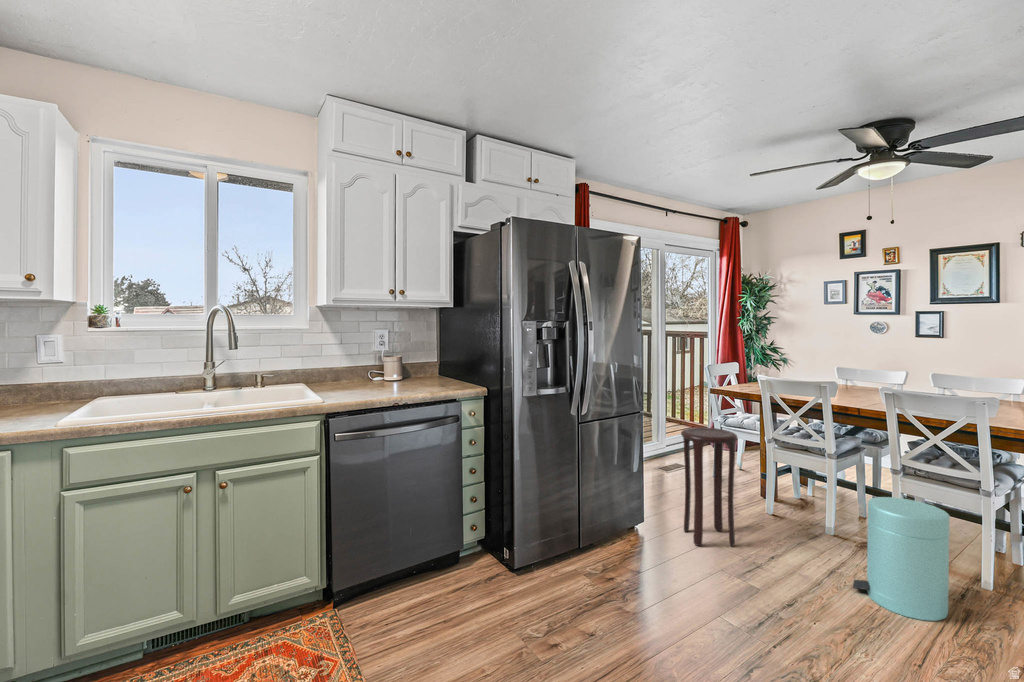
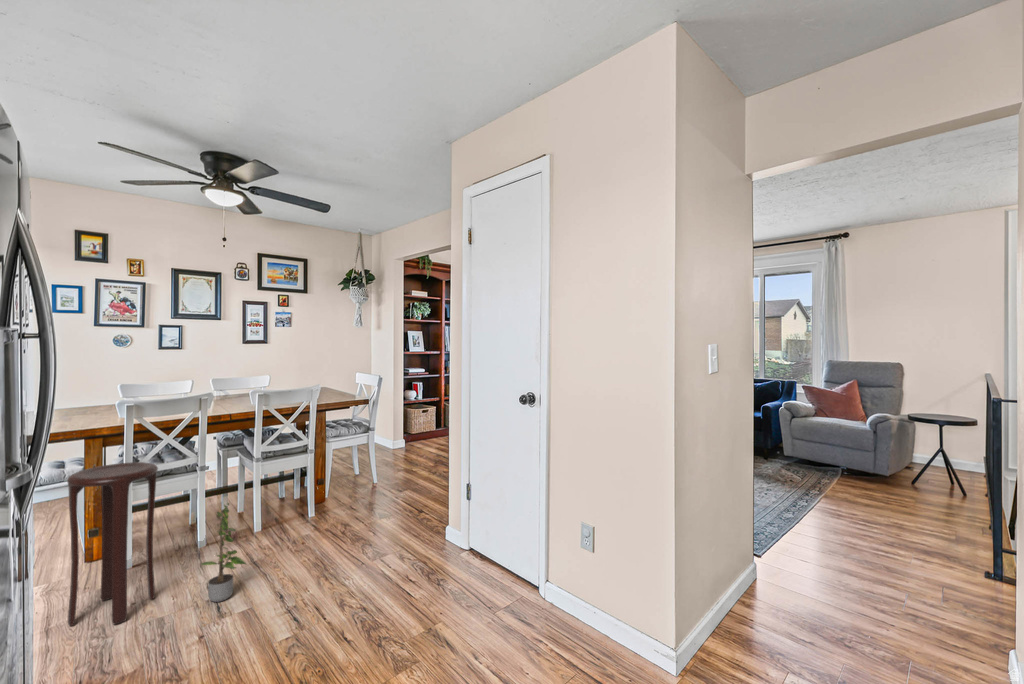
potted plant: none [735,488,788,578] -> present [202,503,246,602]
trash can: present [853,497,950,621] -> none [278,467,339,557]

